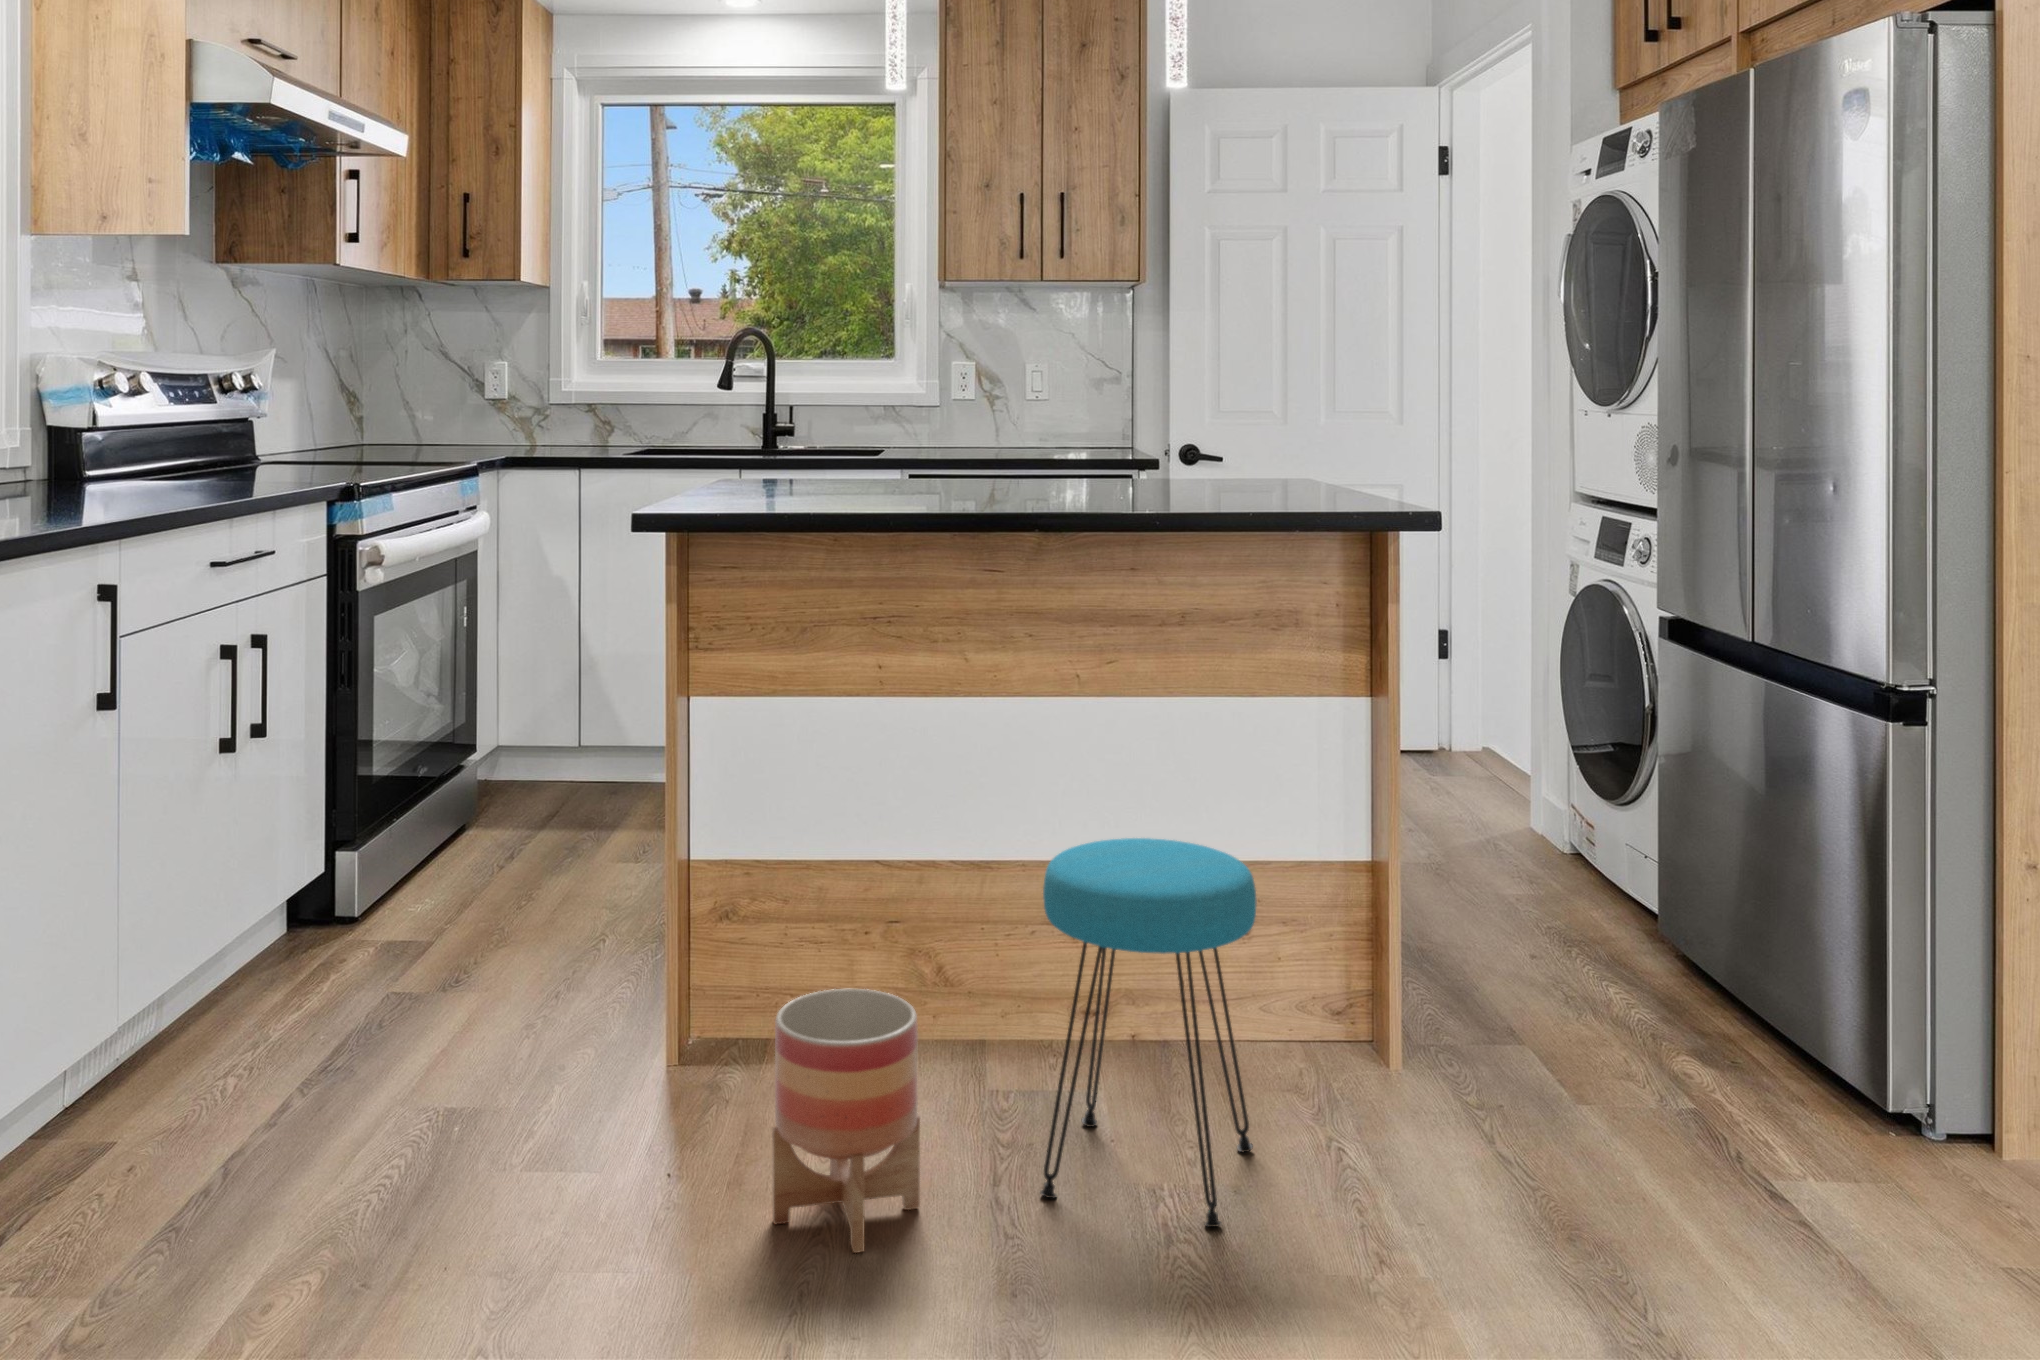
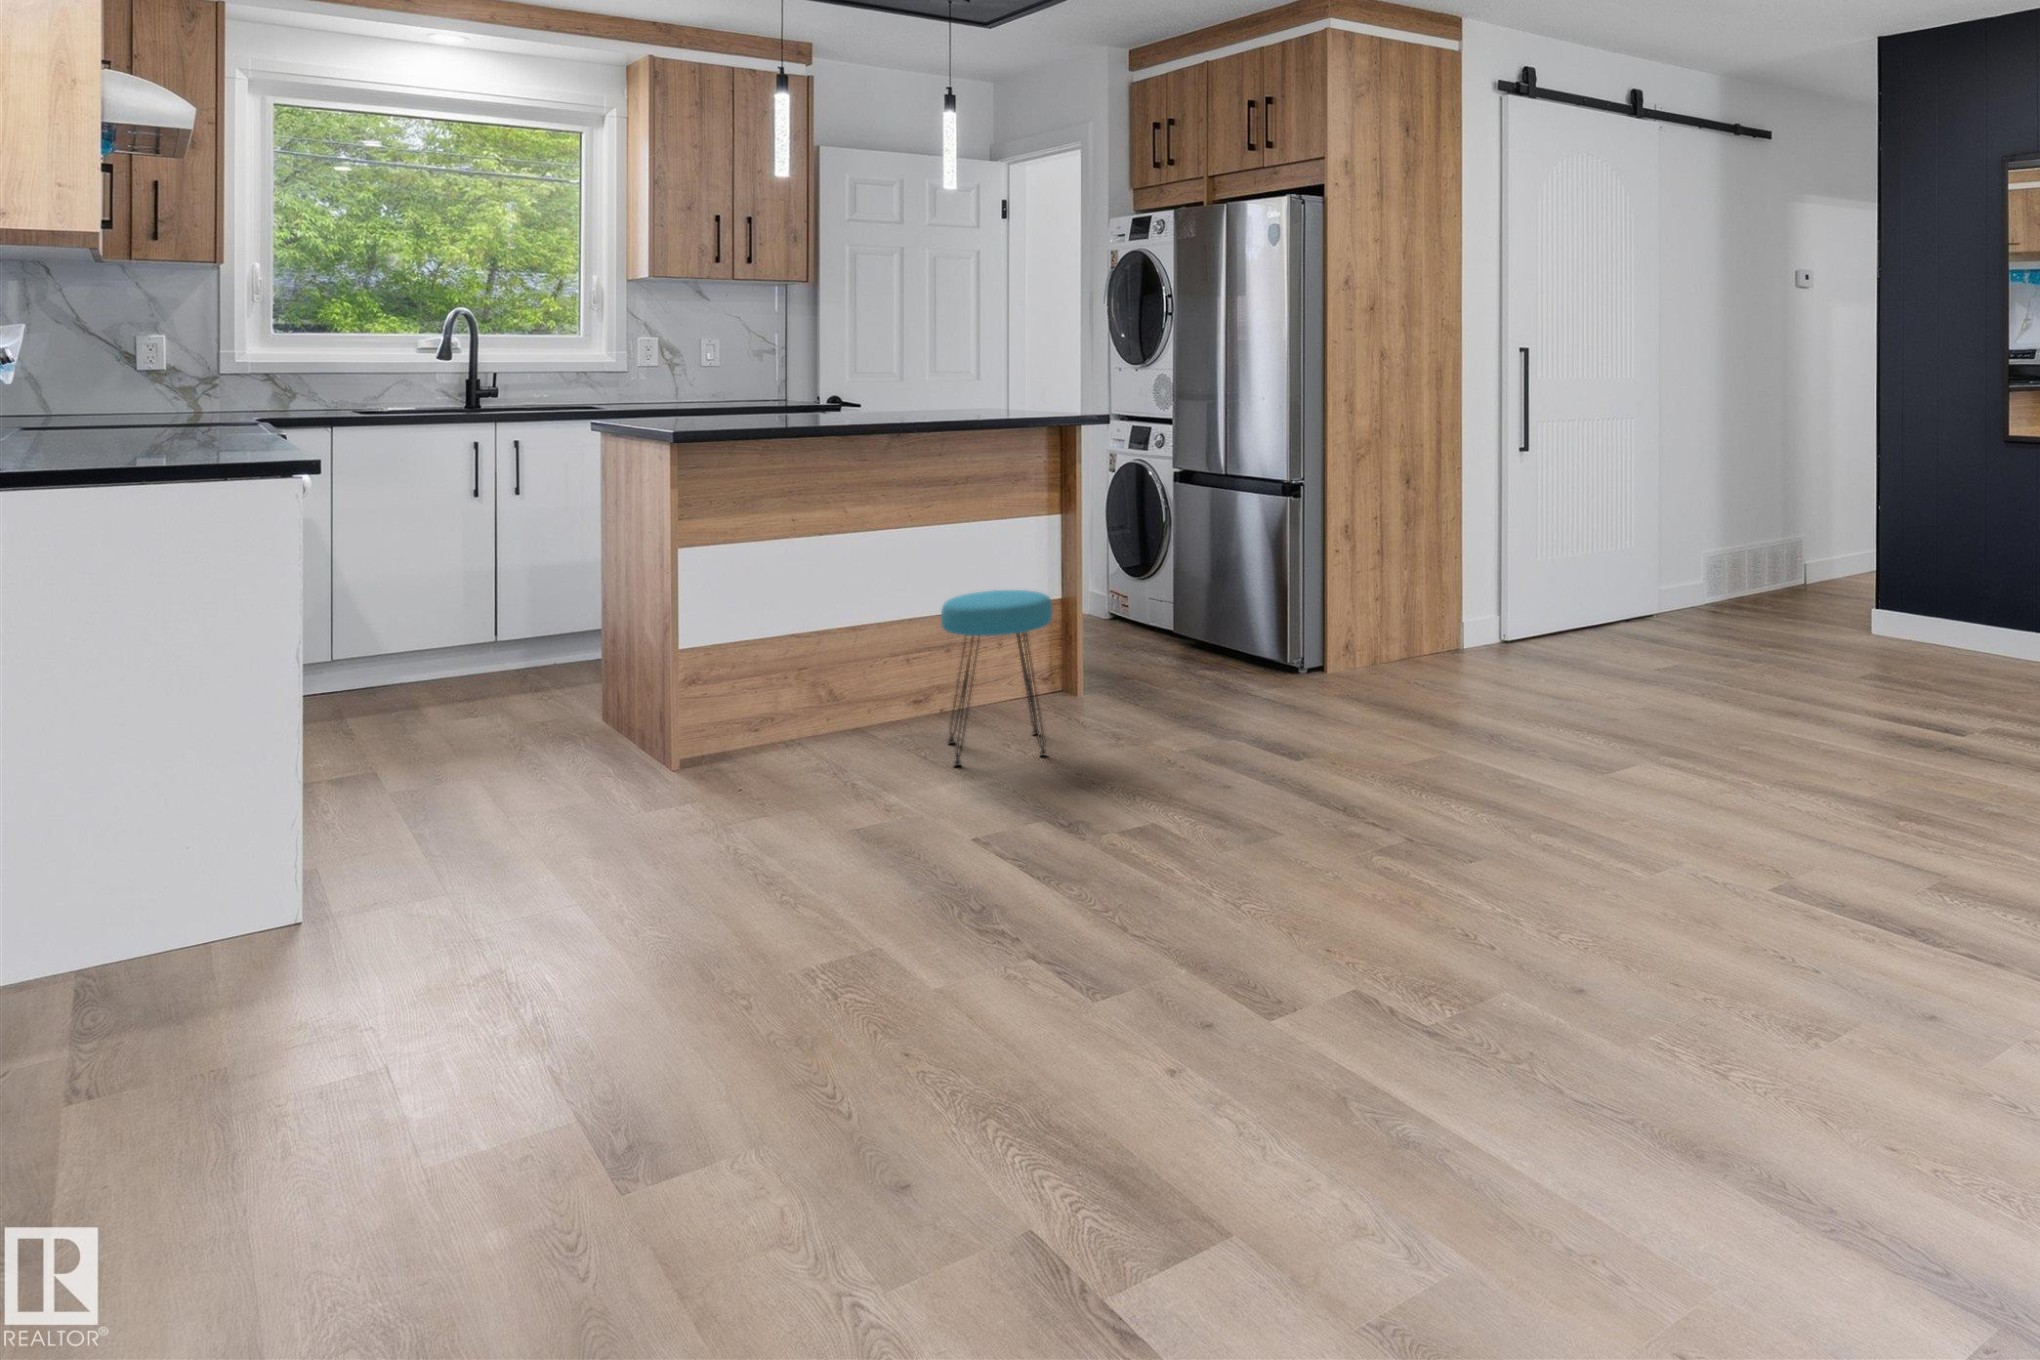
planter: present [772,989,920,1253] -> none [820,682,901,805]

